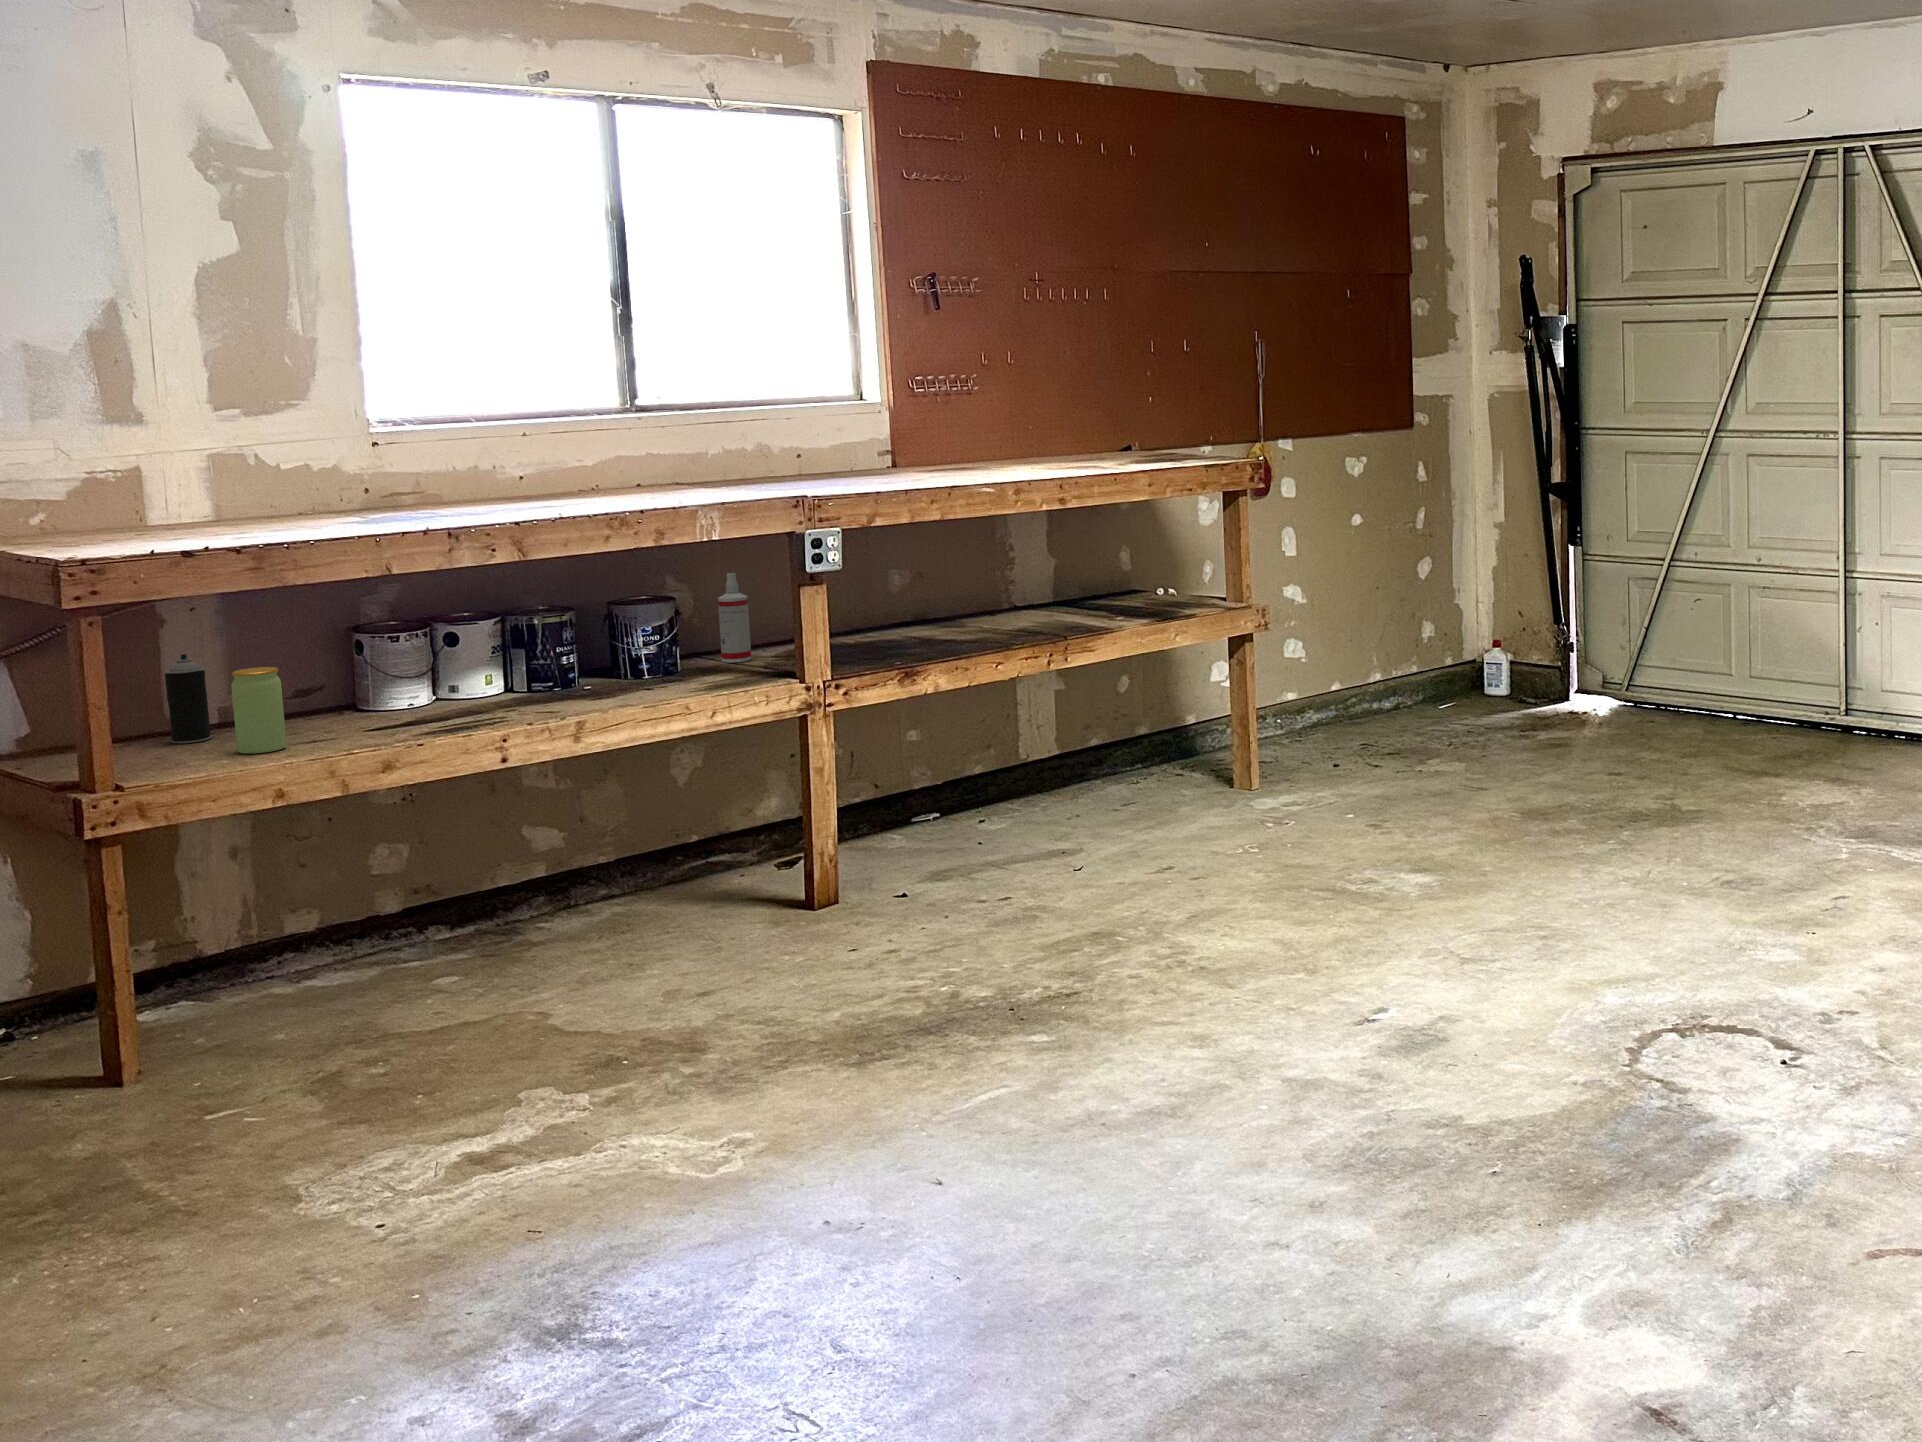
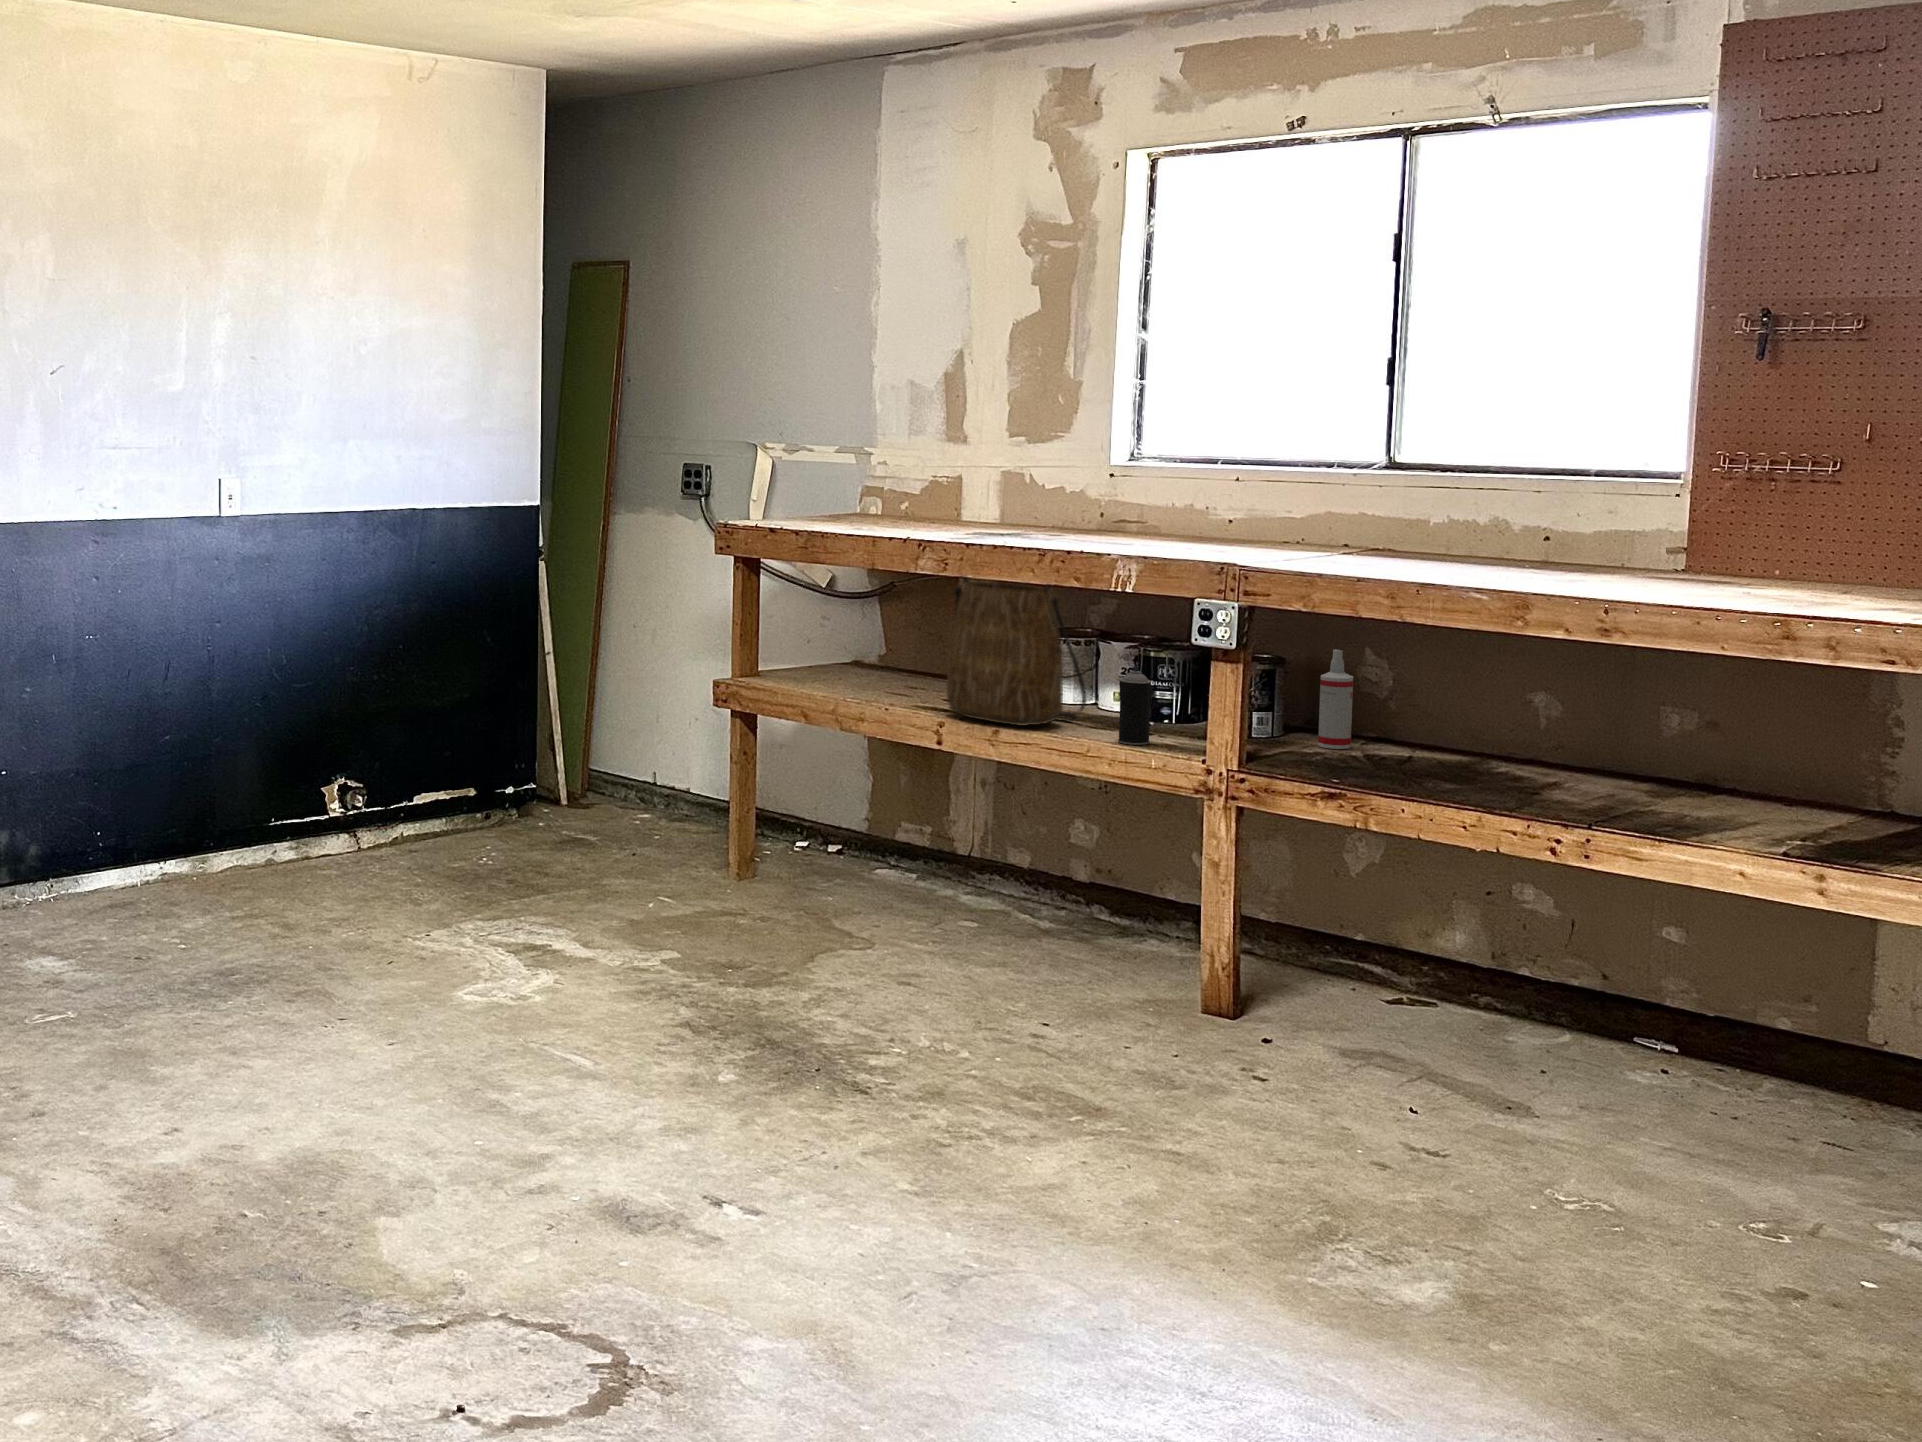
tote bag: none [394,549,571,722] -> present [947,577,1087,726]
spray can: present [165,654,211,743] -> present [1118,666,1151,745]
jar: present [231,667,287,754] -> none [845,635,877,699]

